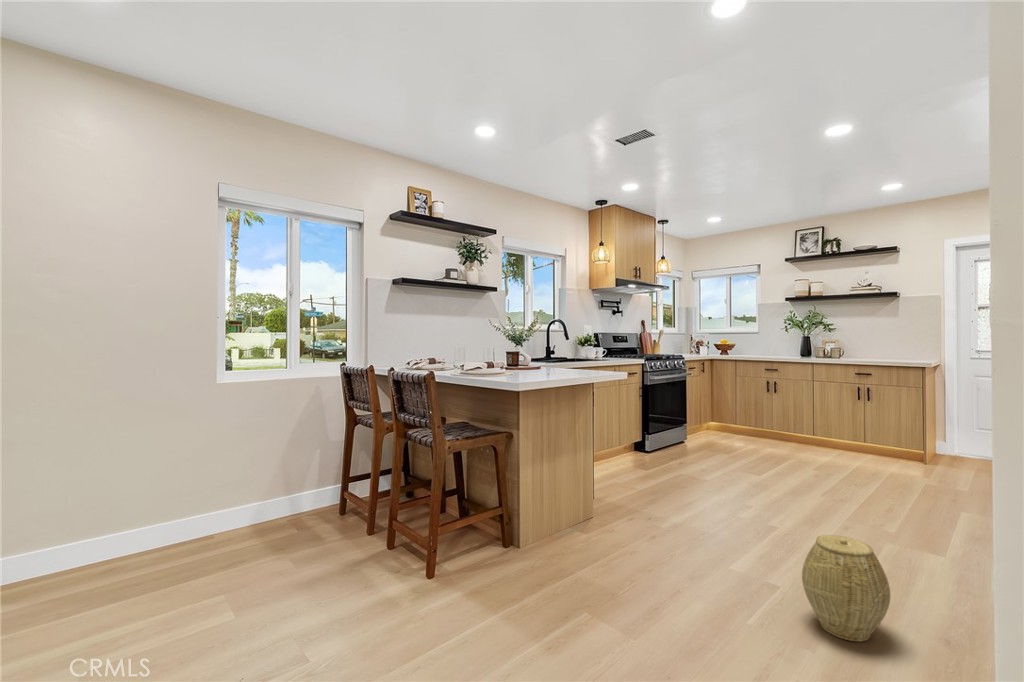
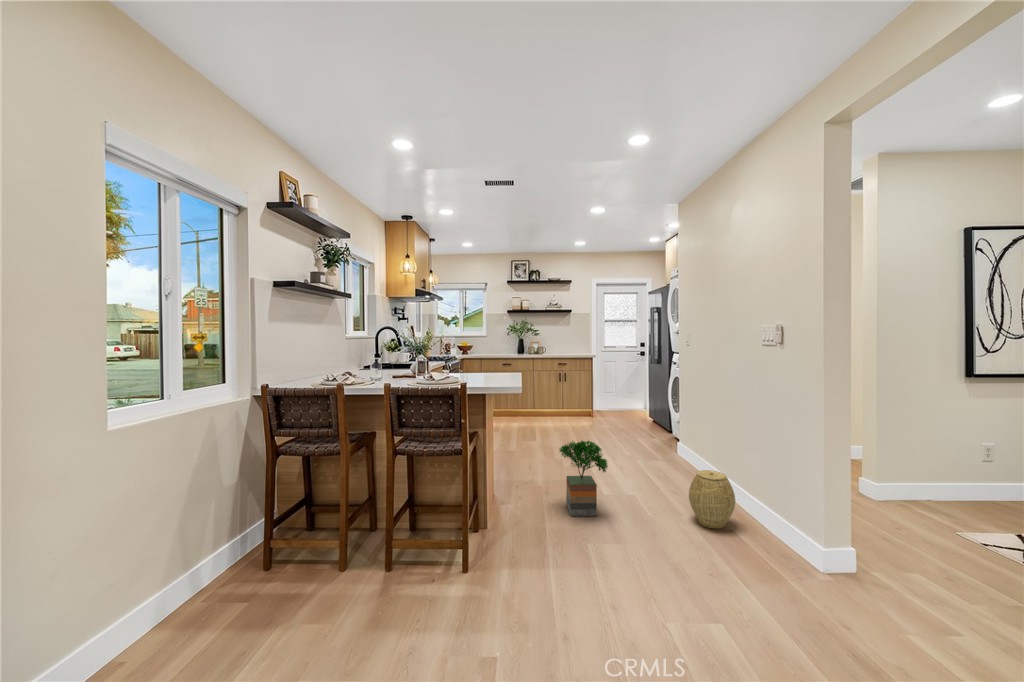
potted tree: none [641,452,704,558] -> present [559,441,608,516]

